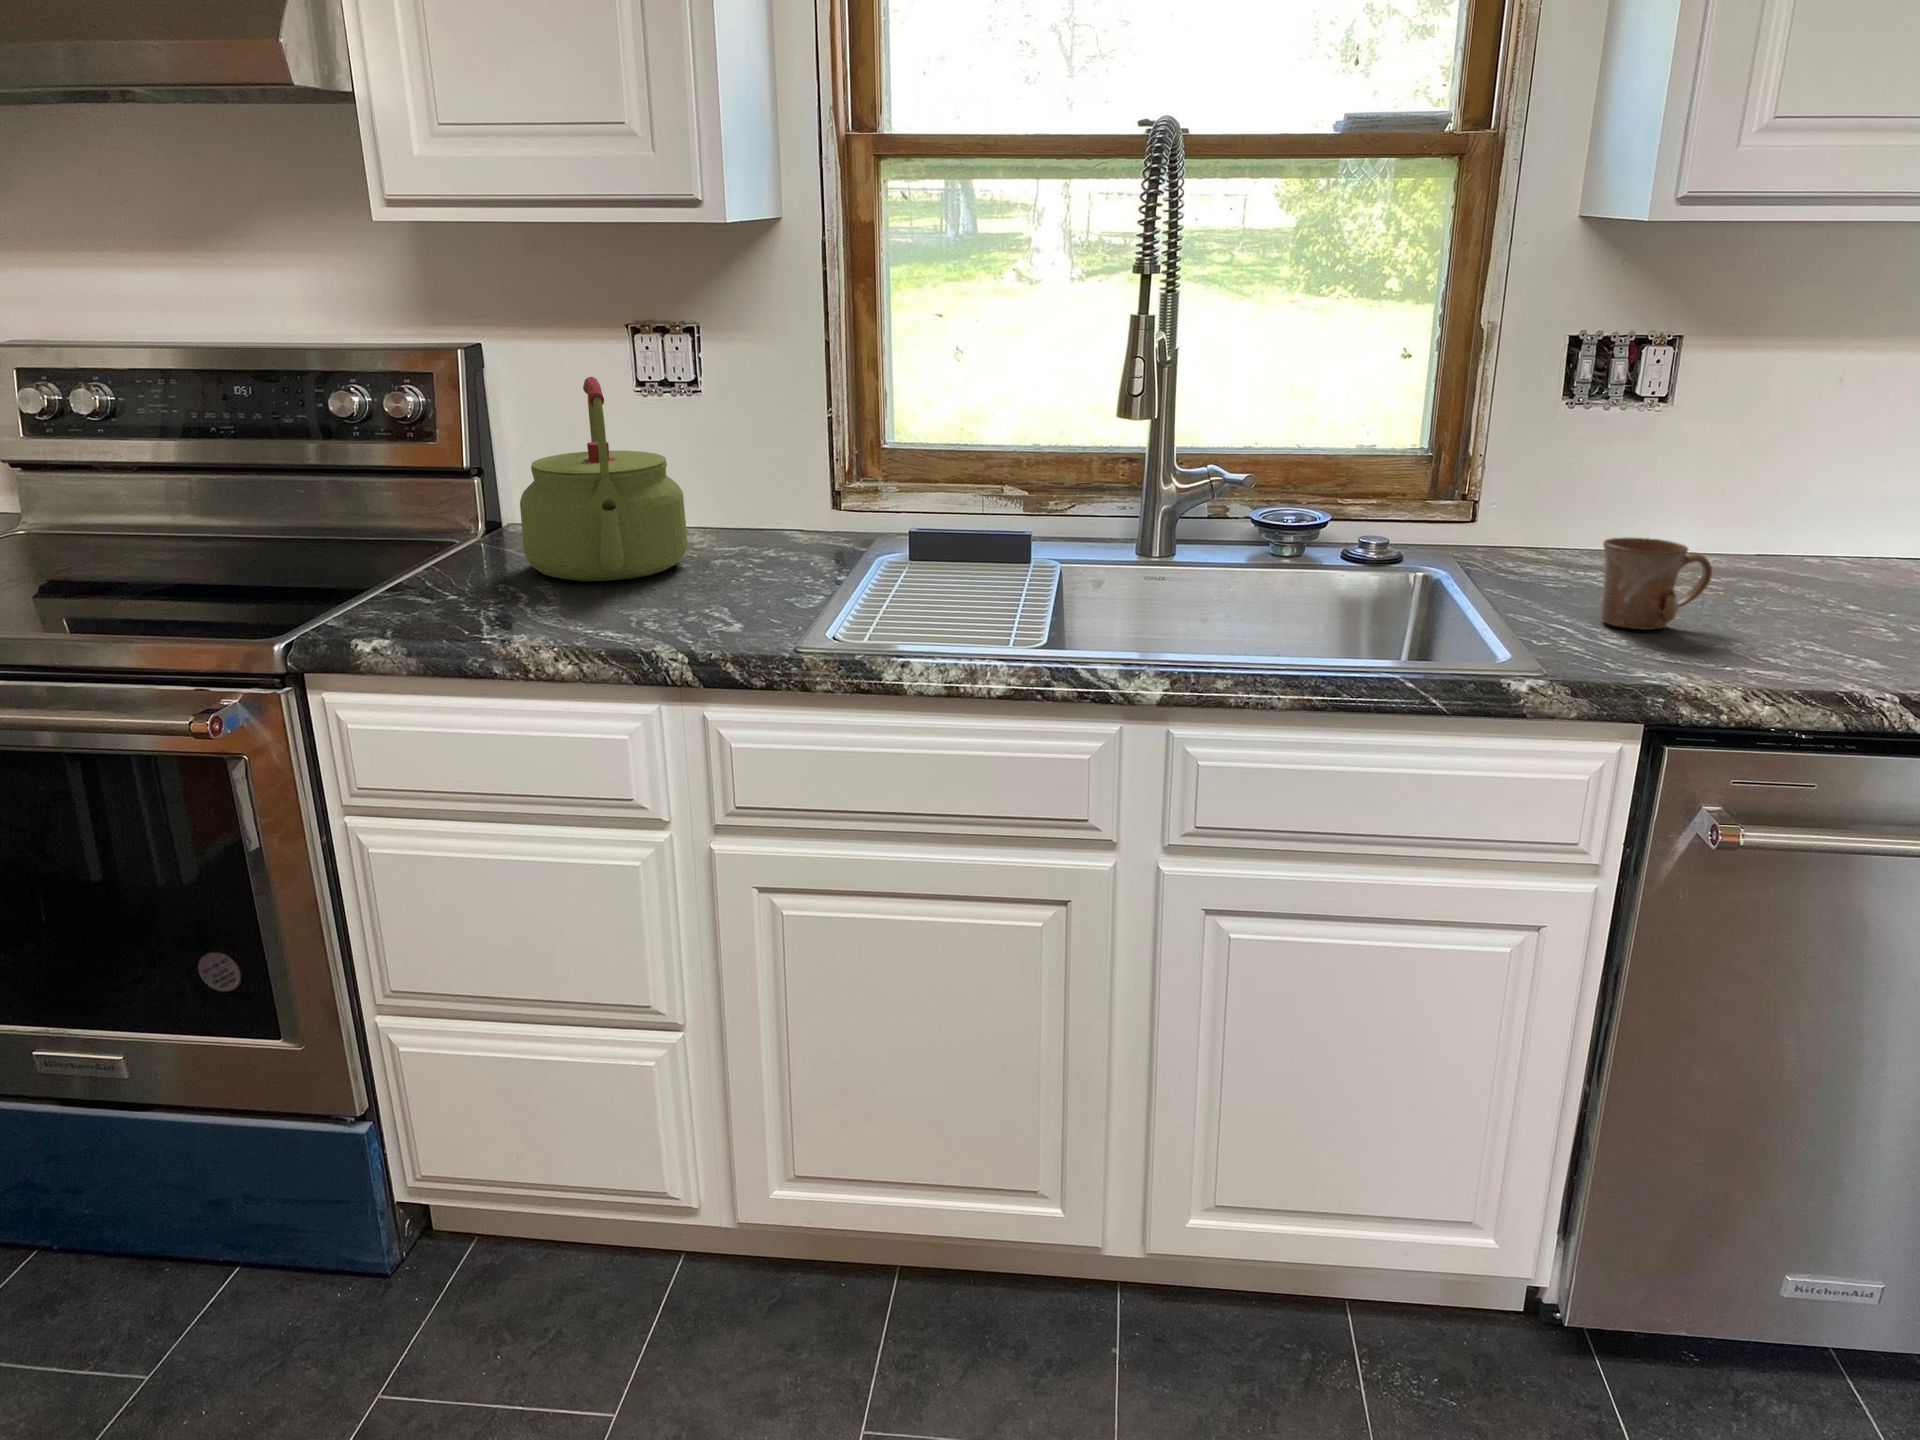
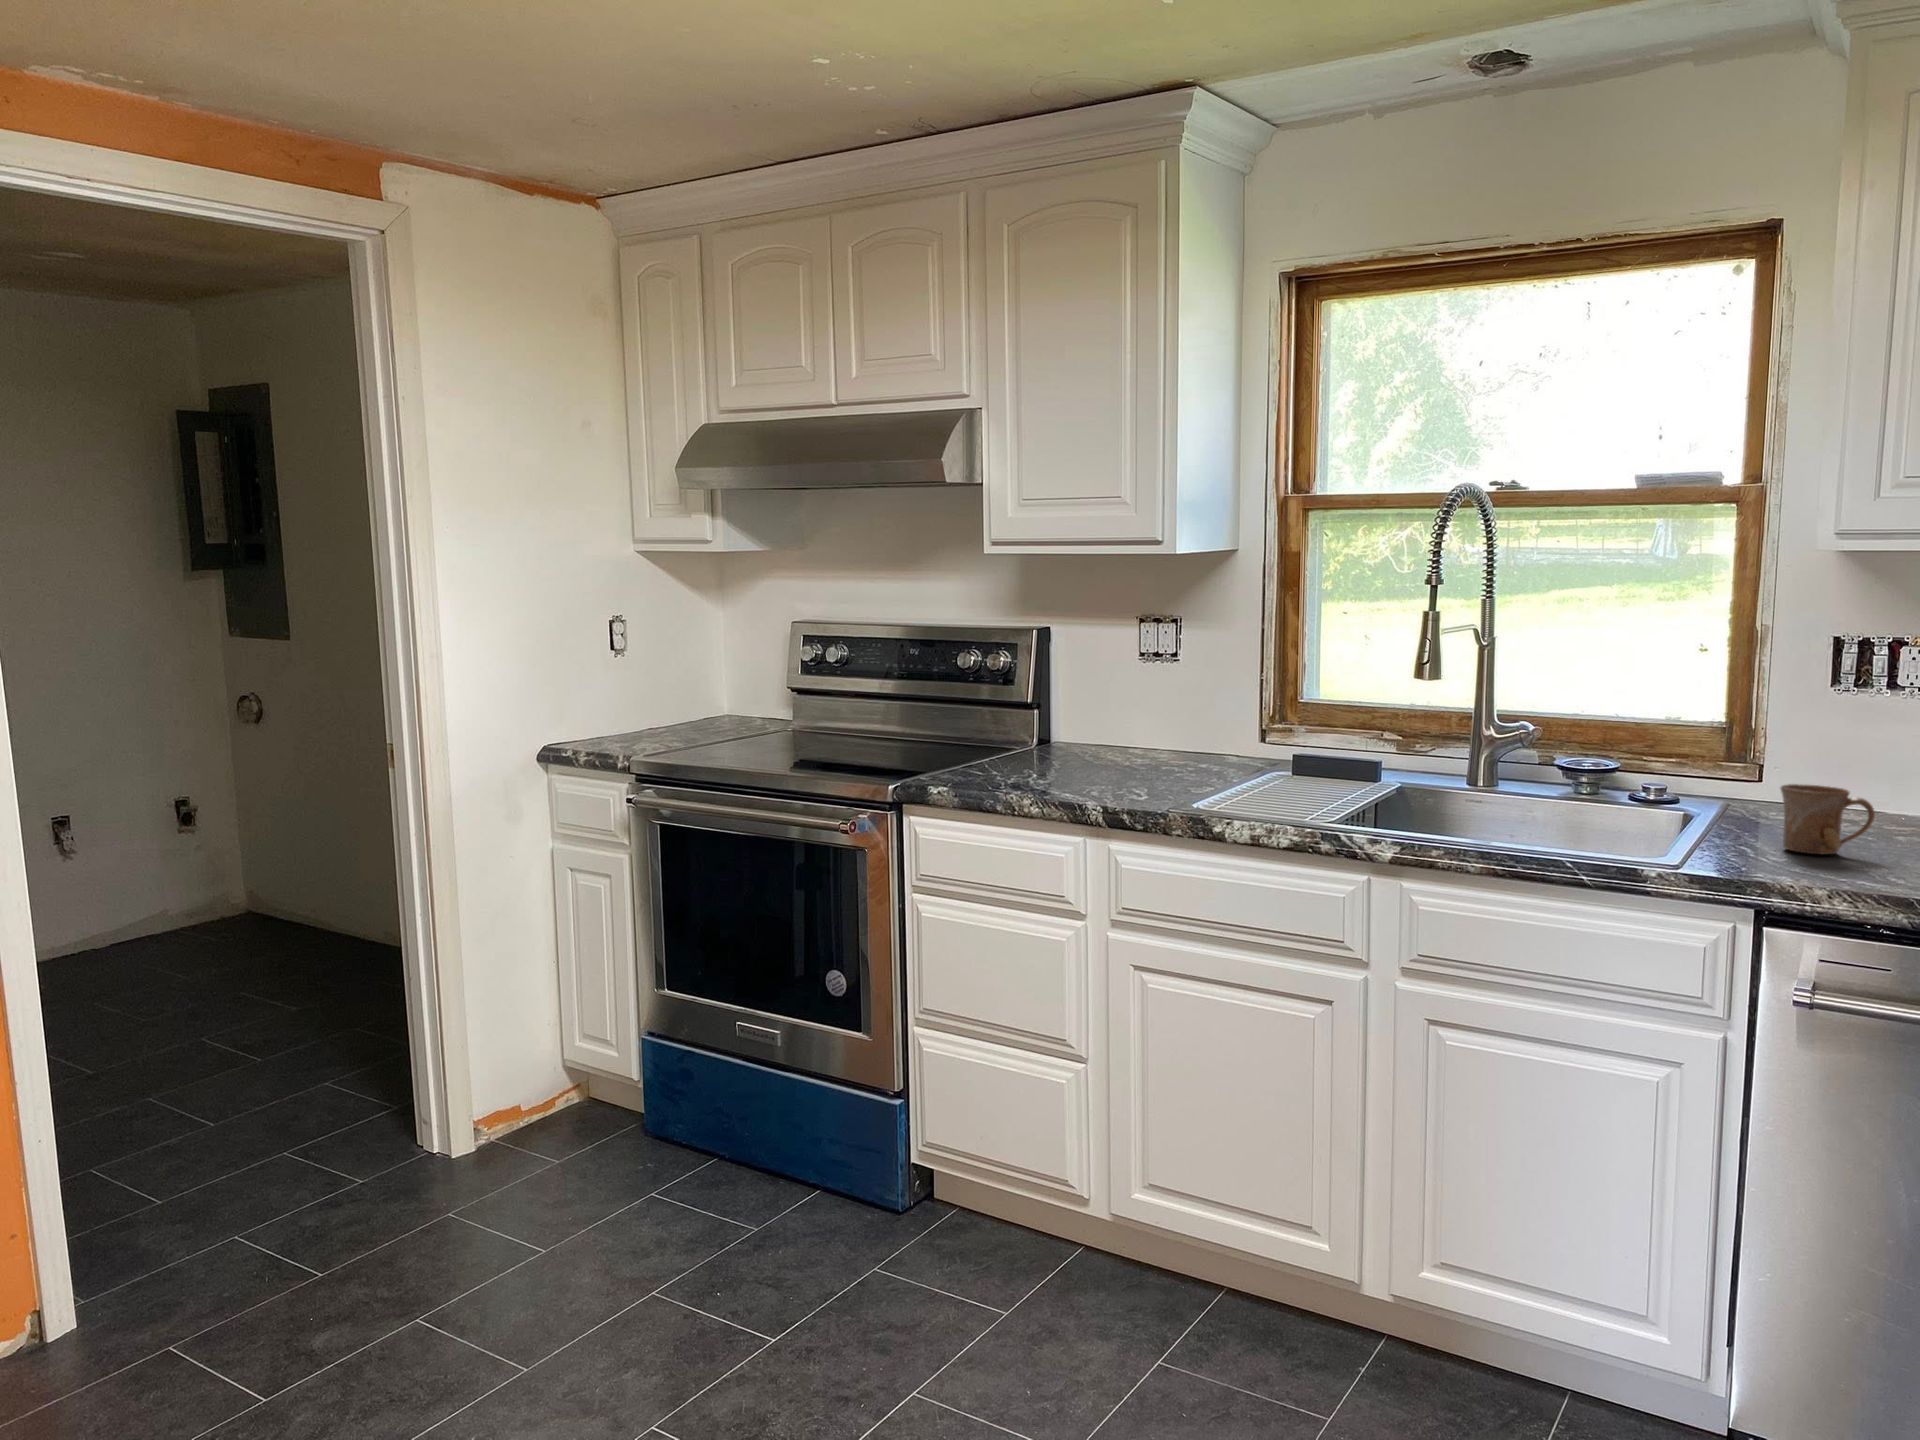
kettle: present [520,377,688,581] -> none [1045,646,1148,771]

